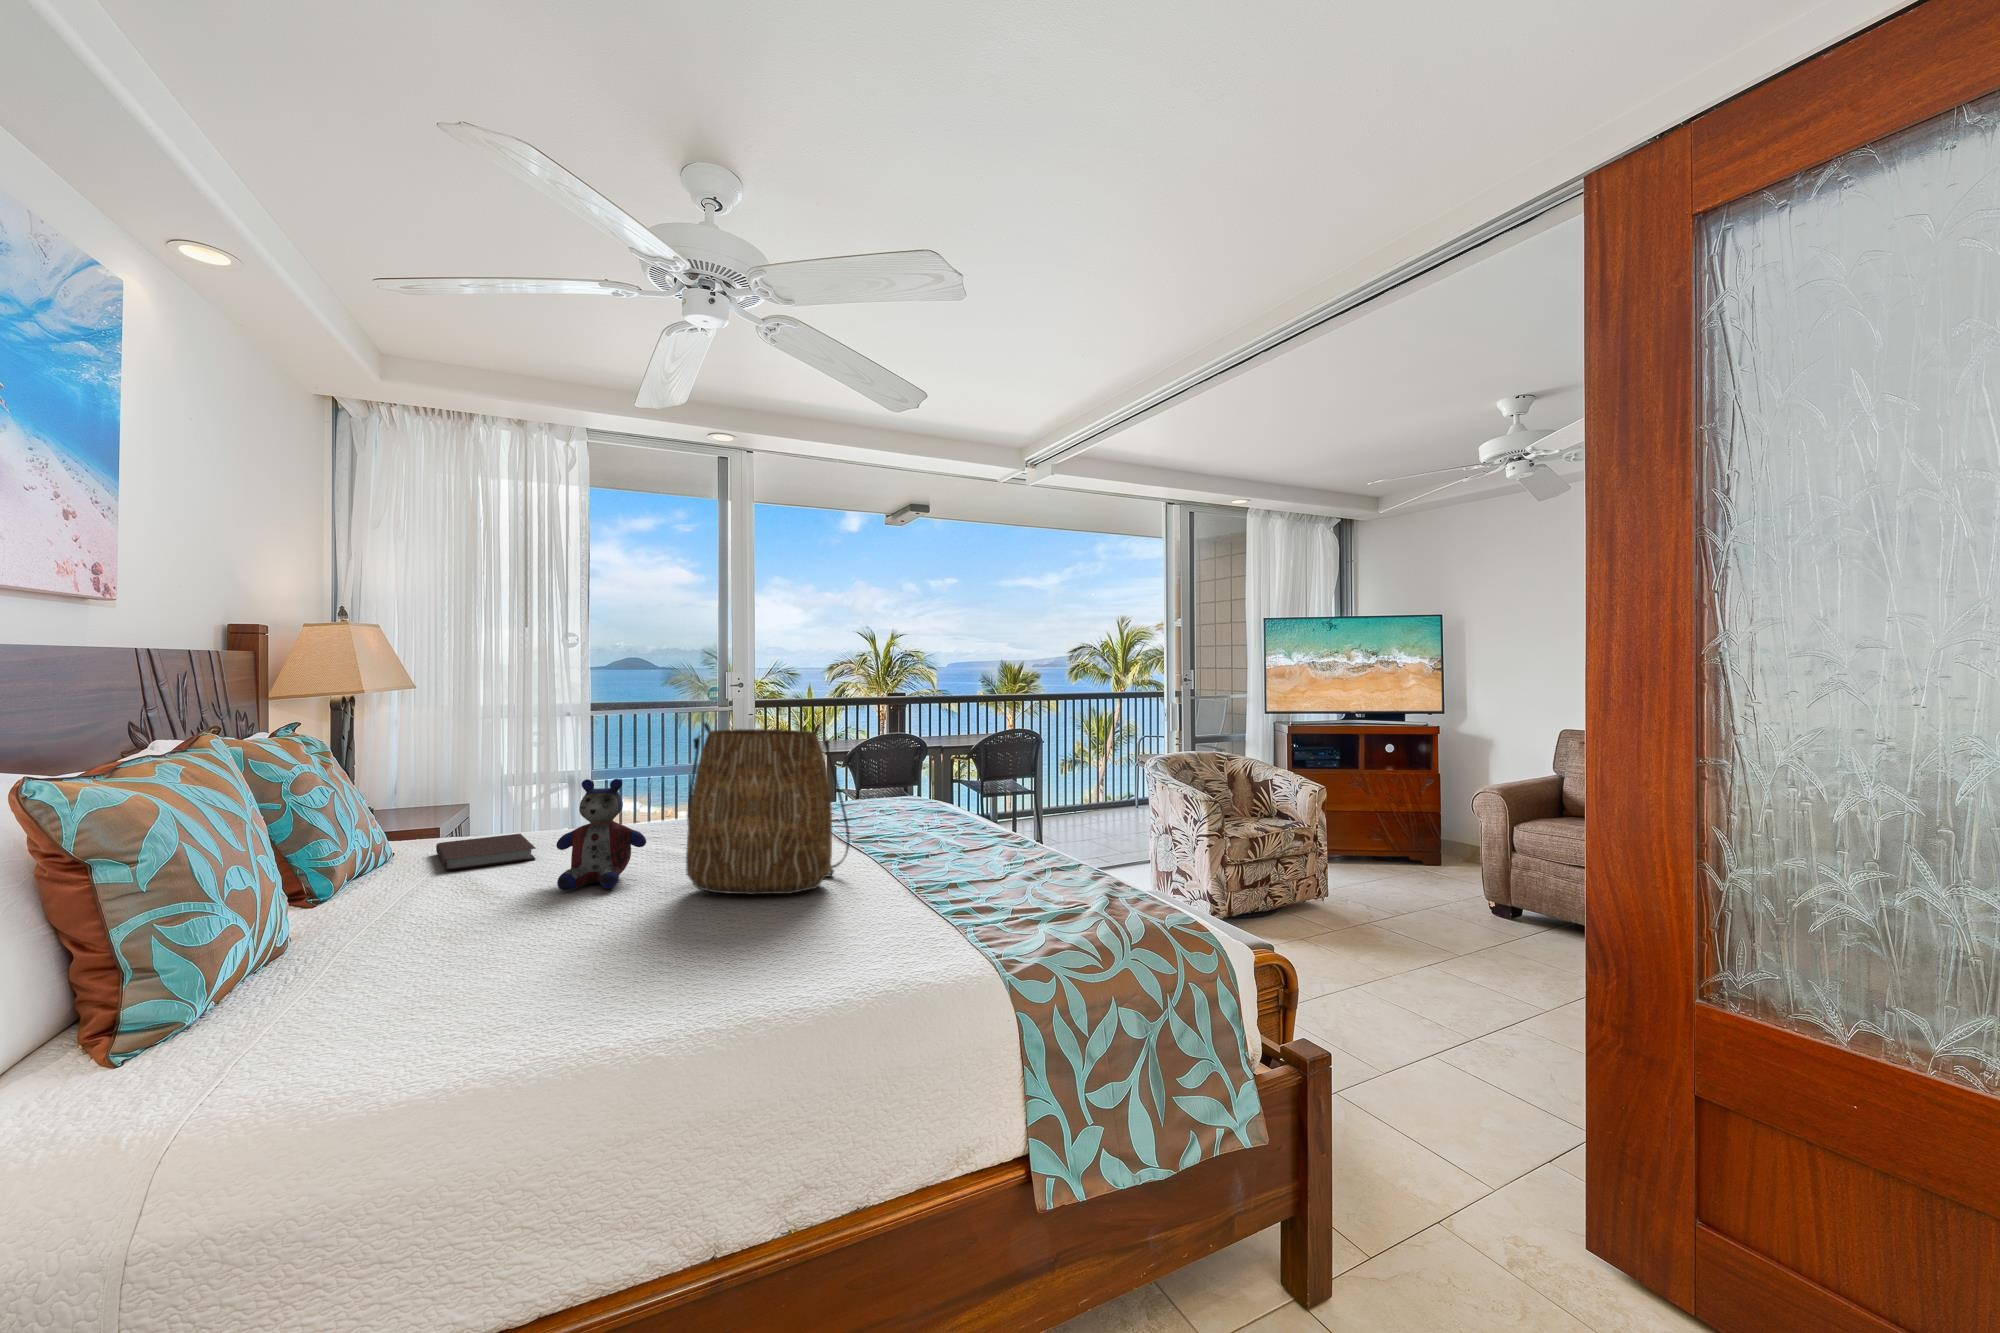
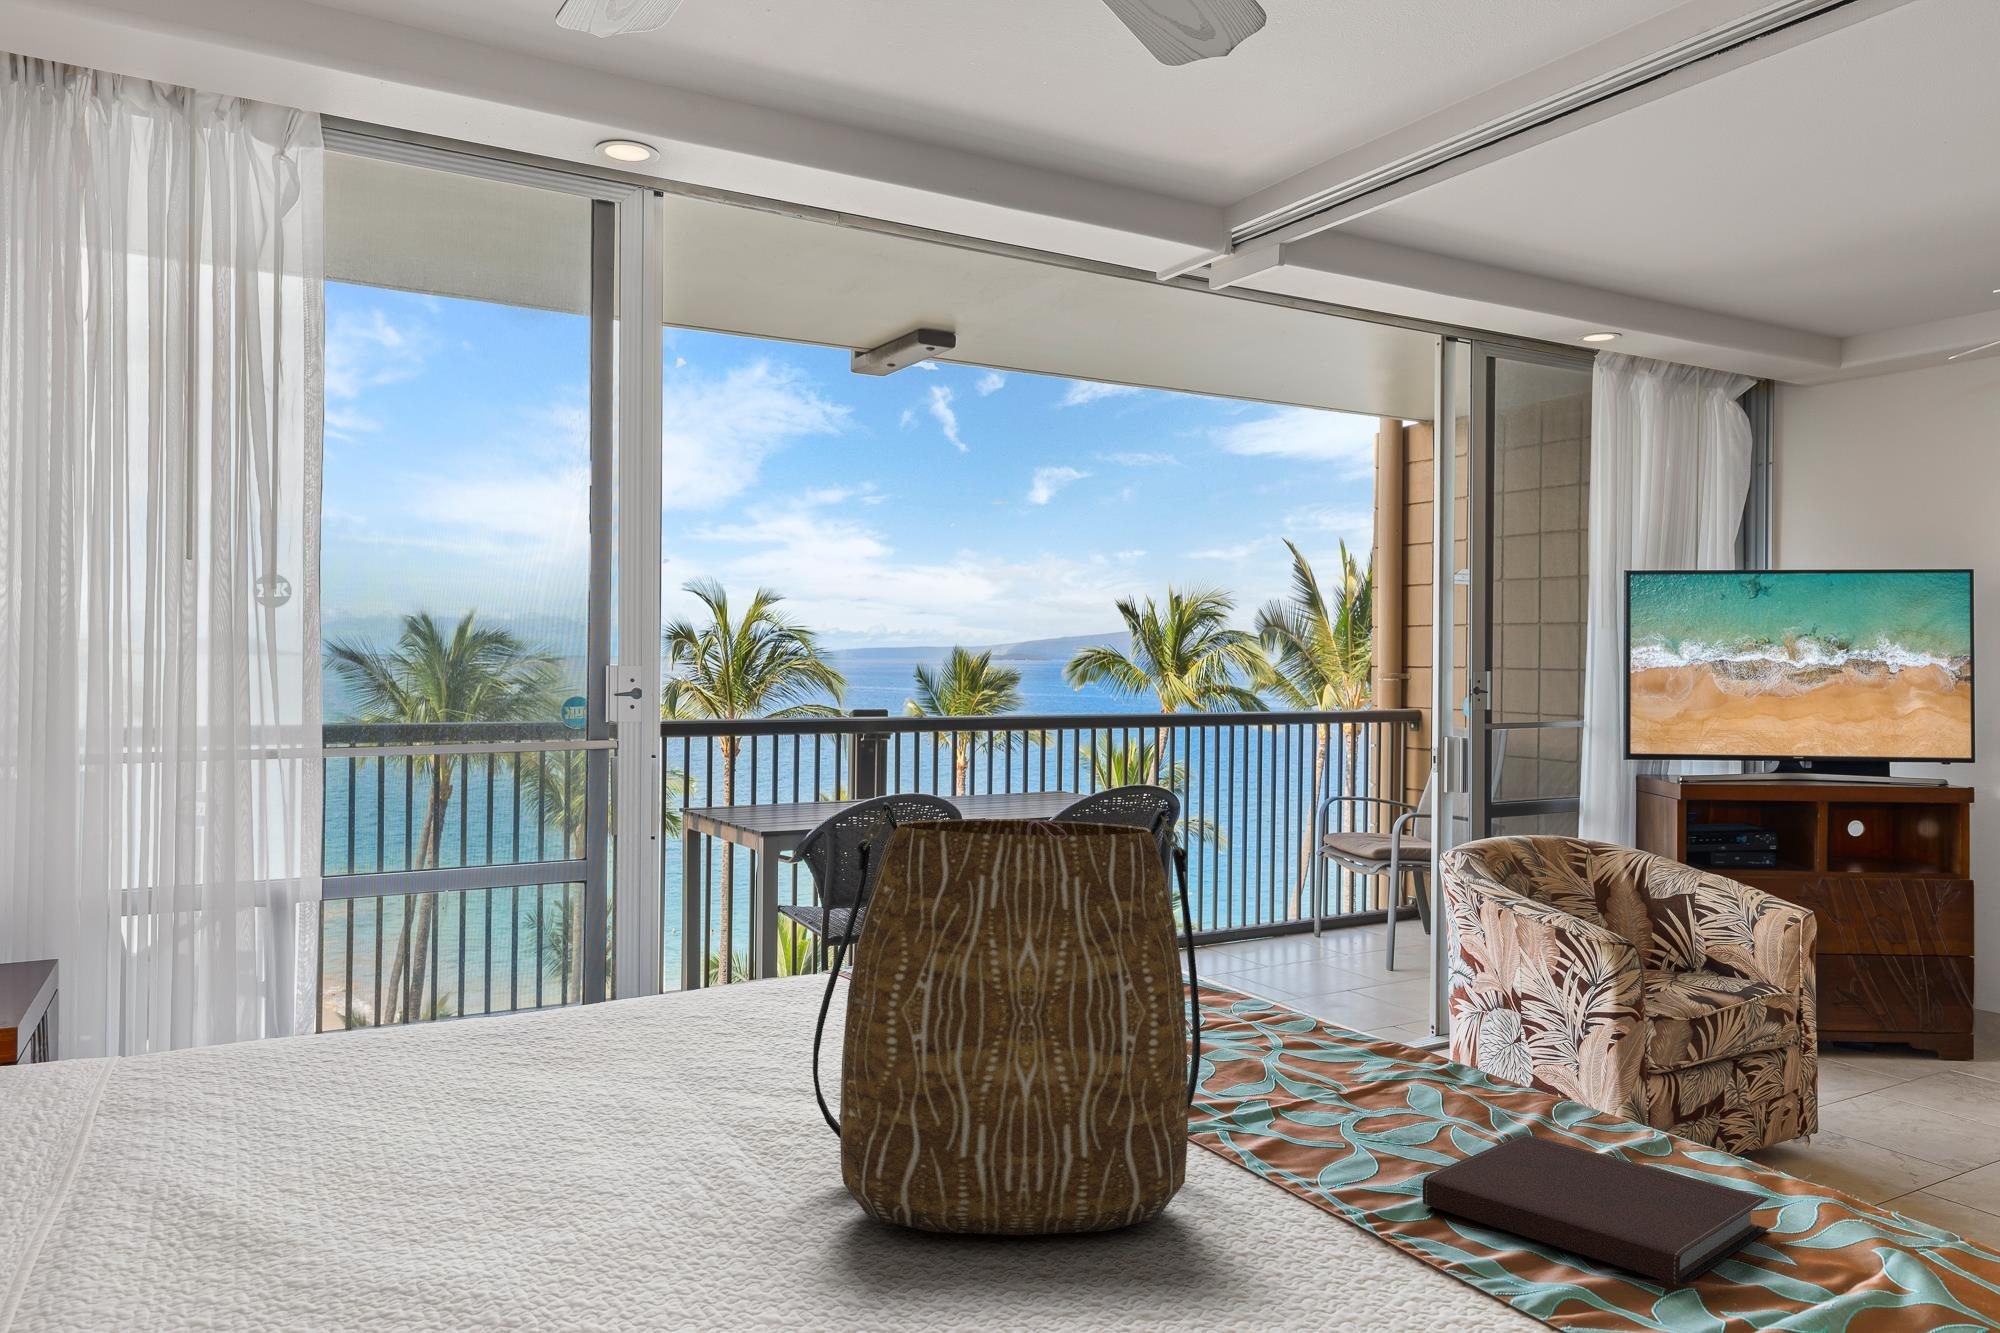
stuffed bear: present [556,779,646,891] -> none [481,936,696,1224]
notebook: present [436,834,536,871] -> present [1423,1134,1769,1286]

